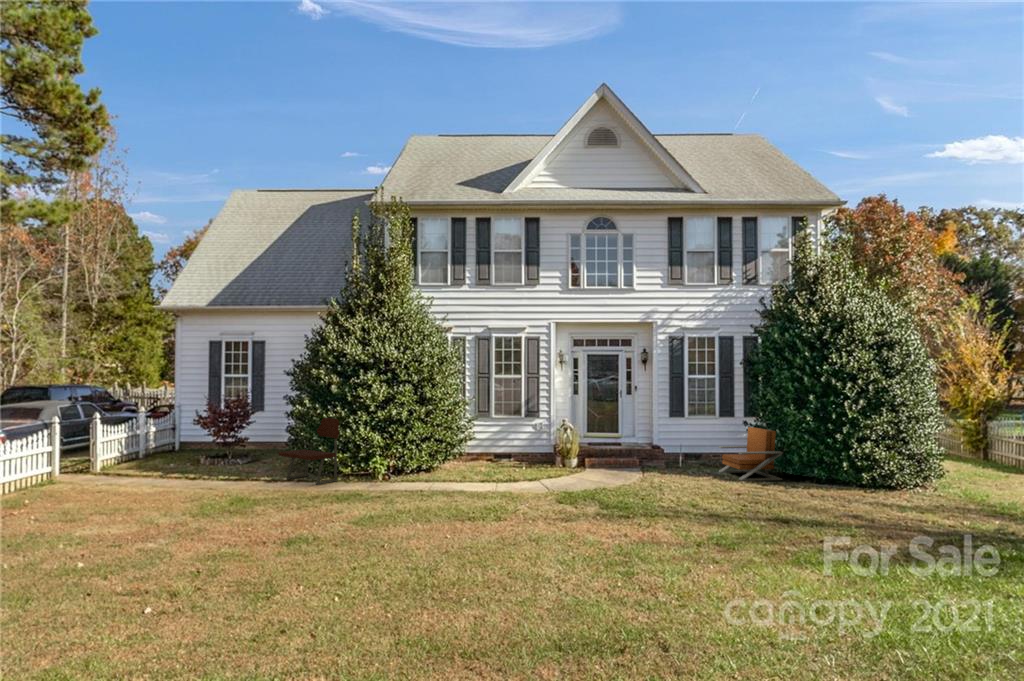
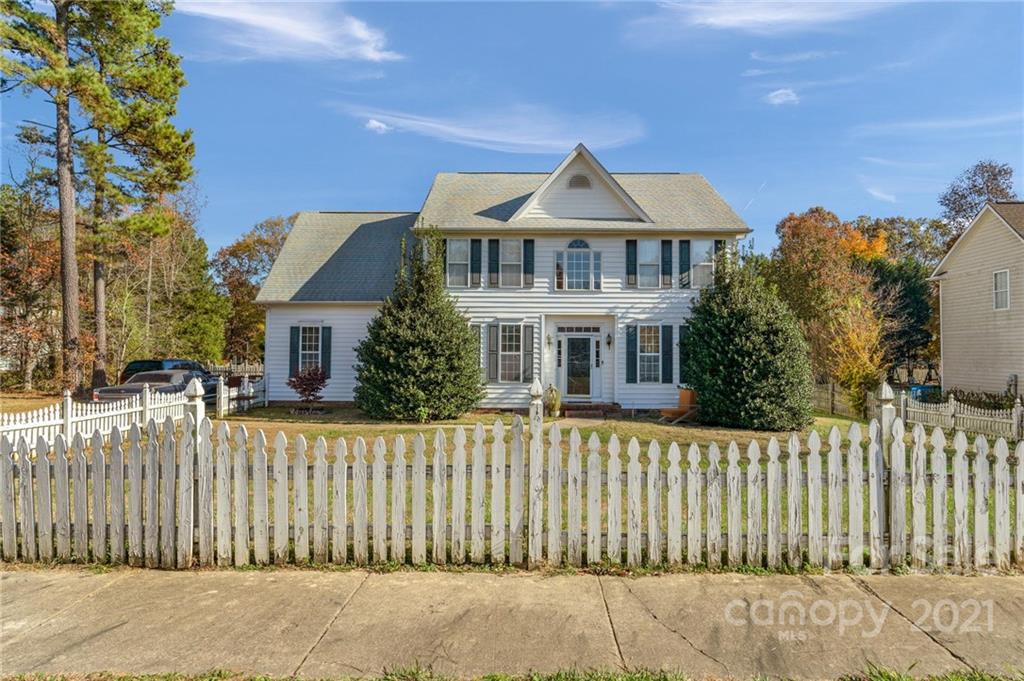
bench: present [279,418,339,485] -> present [227,376,258,416]

